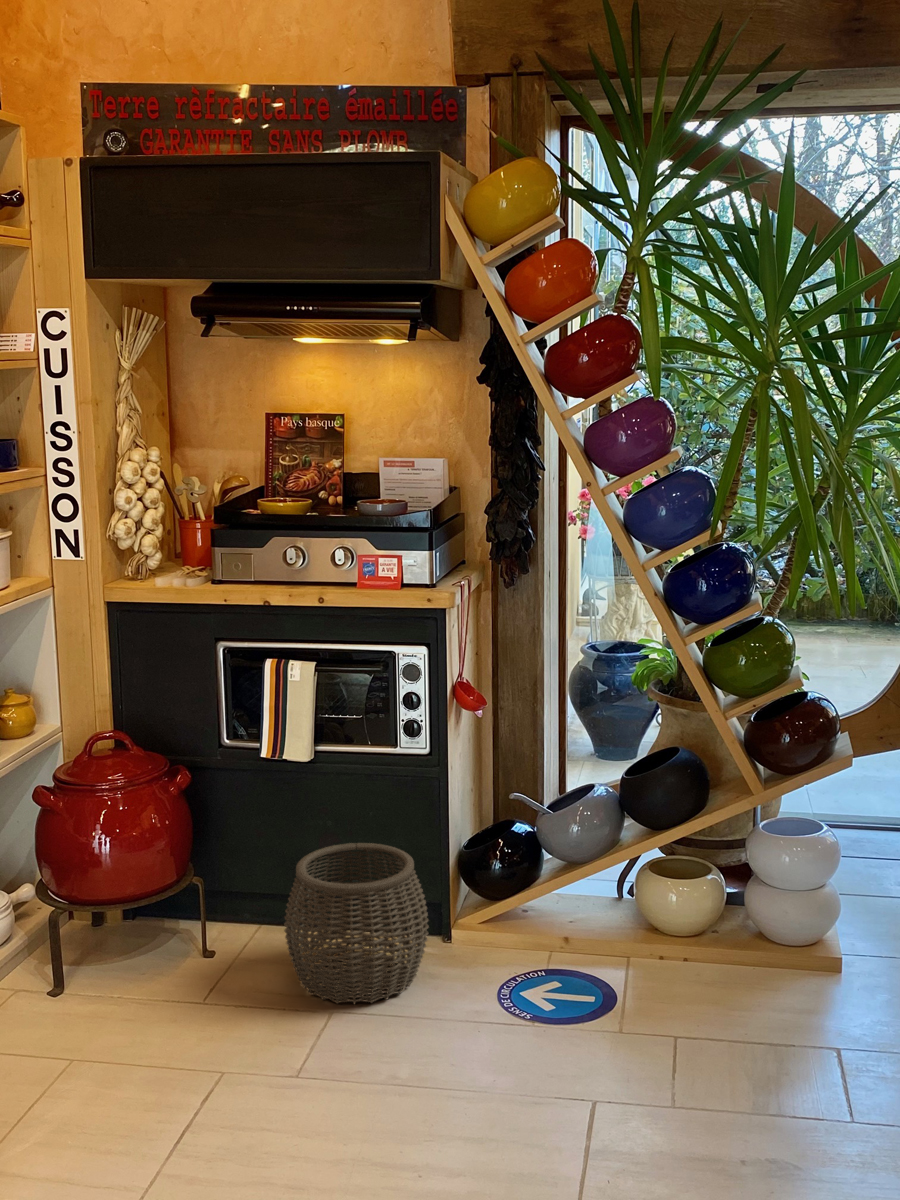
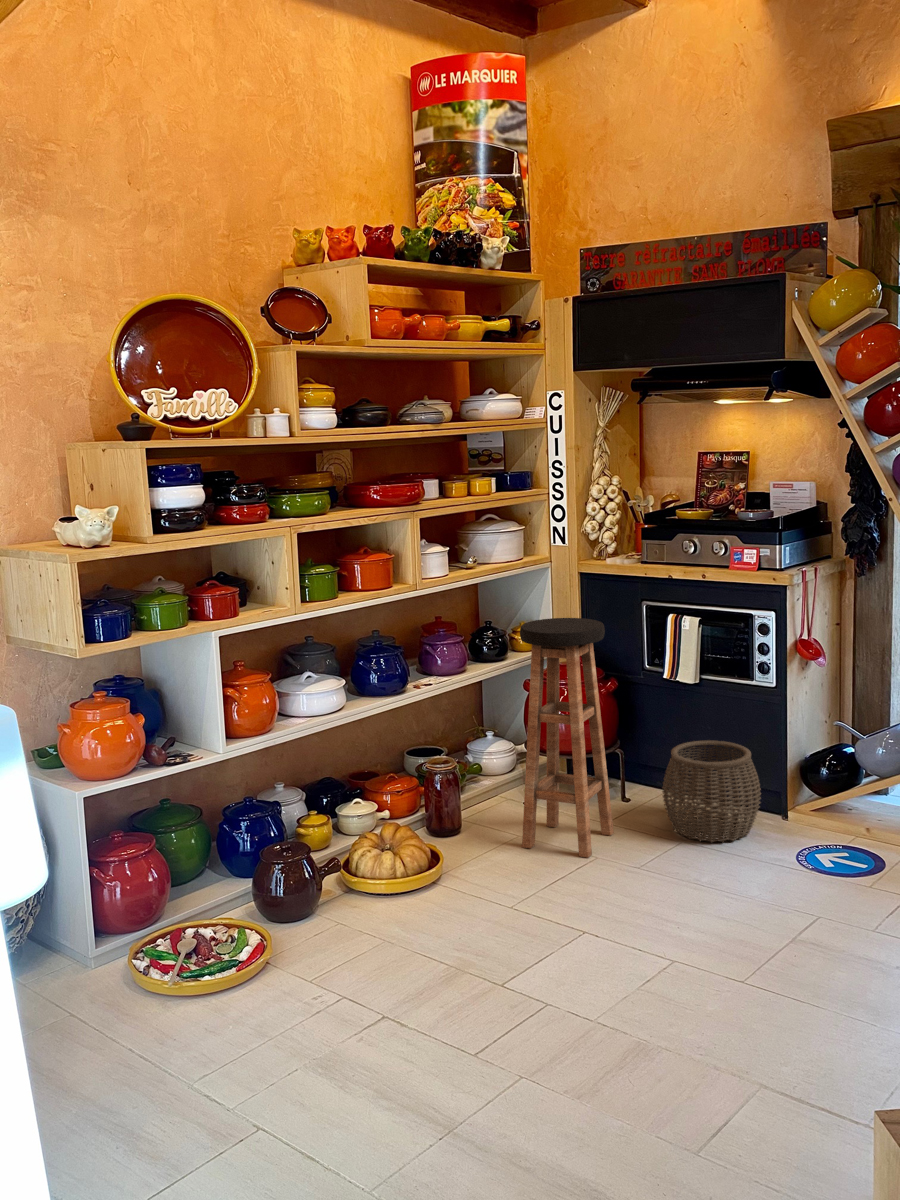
bar stool: none [57,679,217,1078] -> present [520,618,614,858]

